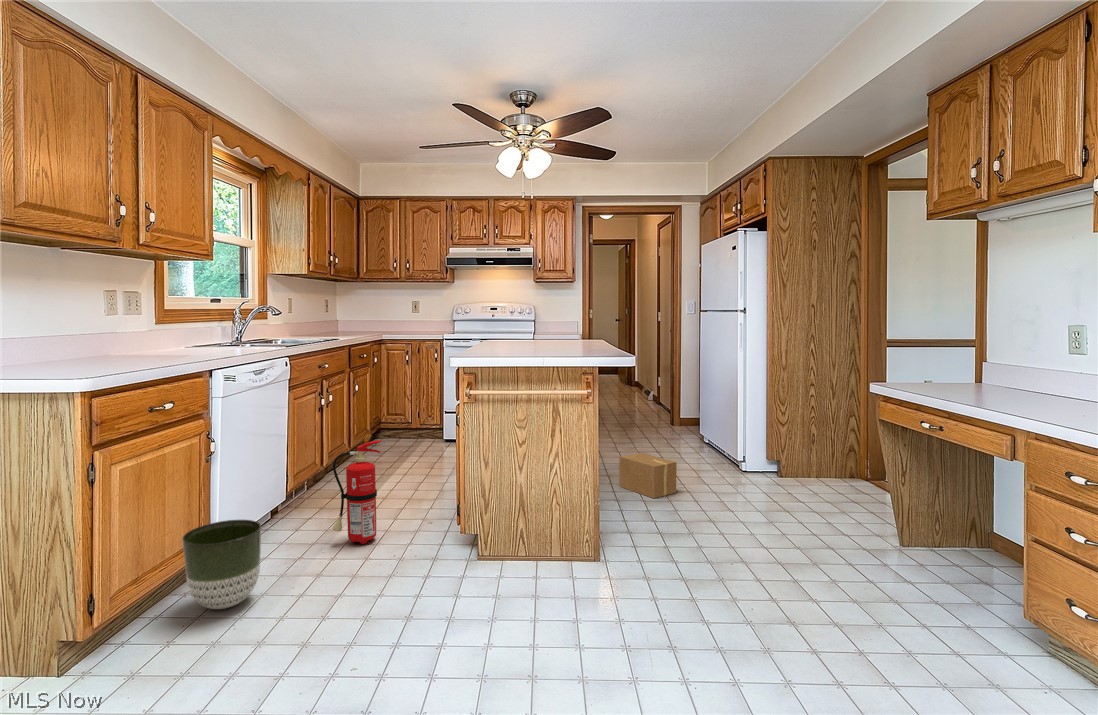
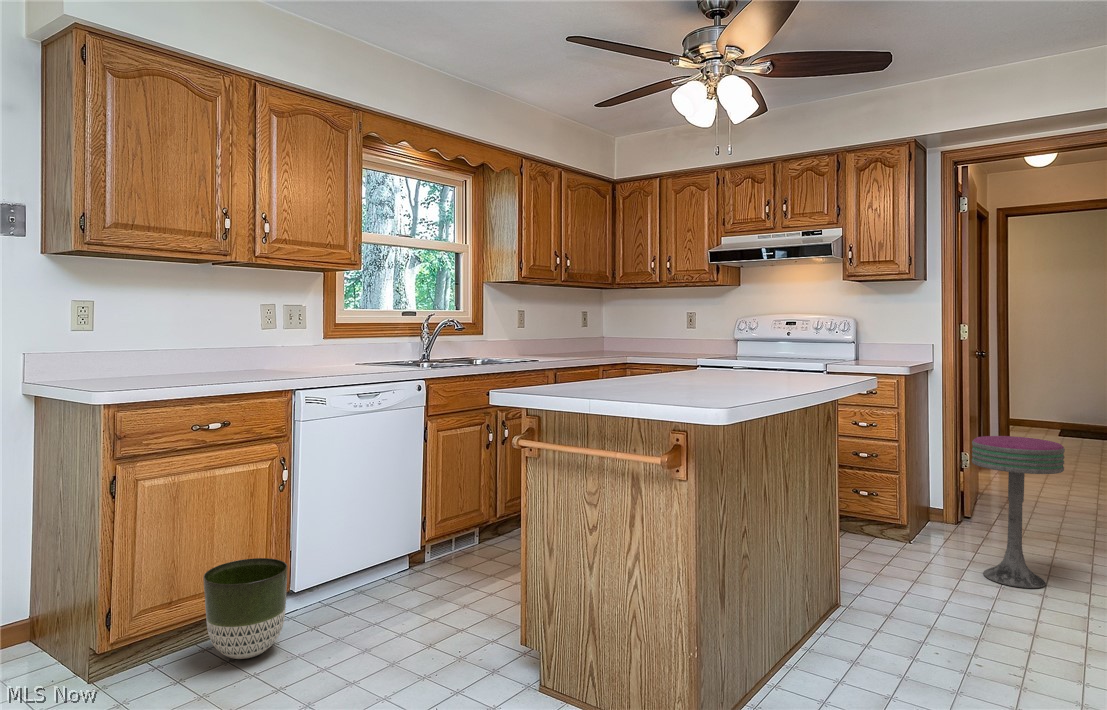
bar stool: none [628,376,672,458] -> present [972,436,1065,588]
fire extinguisher: present [333,434,381,544] -> none [413,480,472,621]
cardboard box: present [619,453,677,498] -> none [888,575,994,669]

